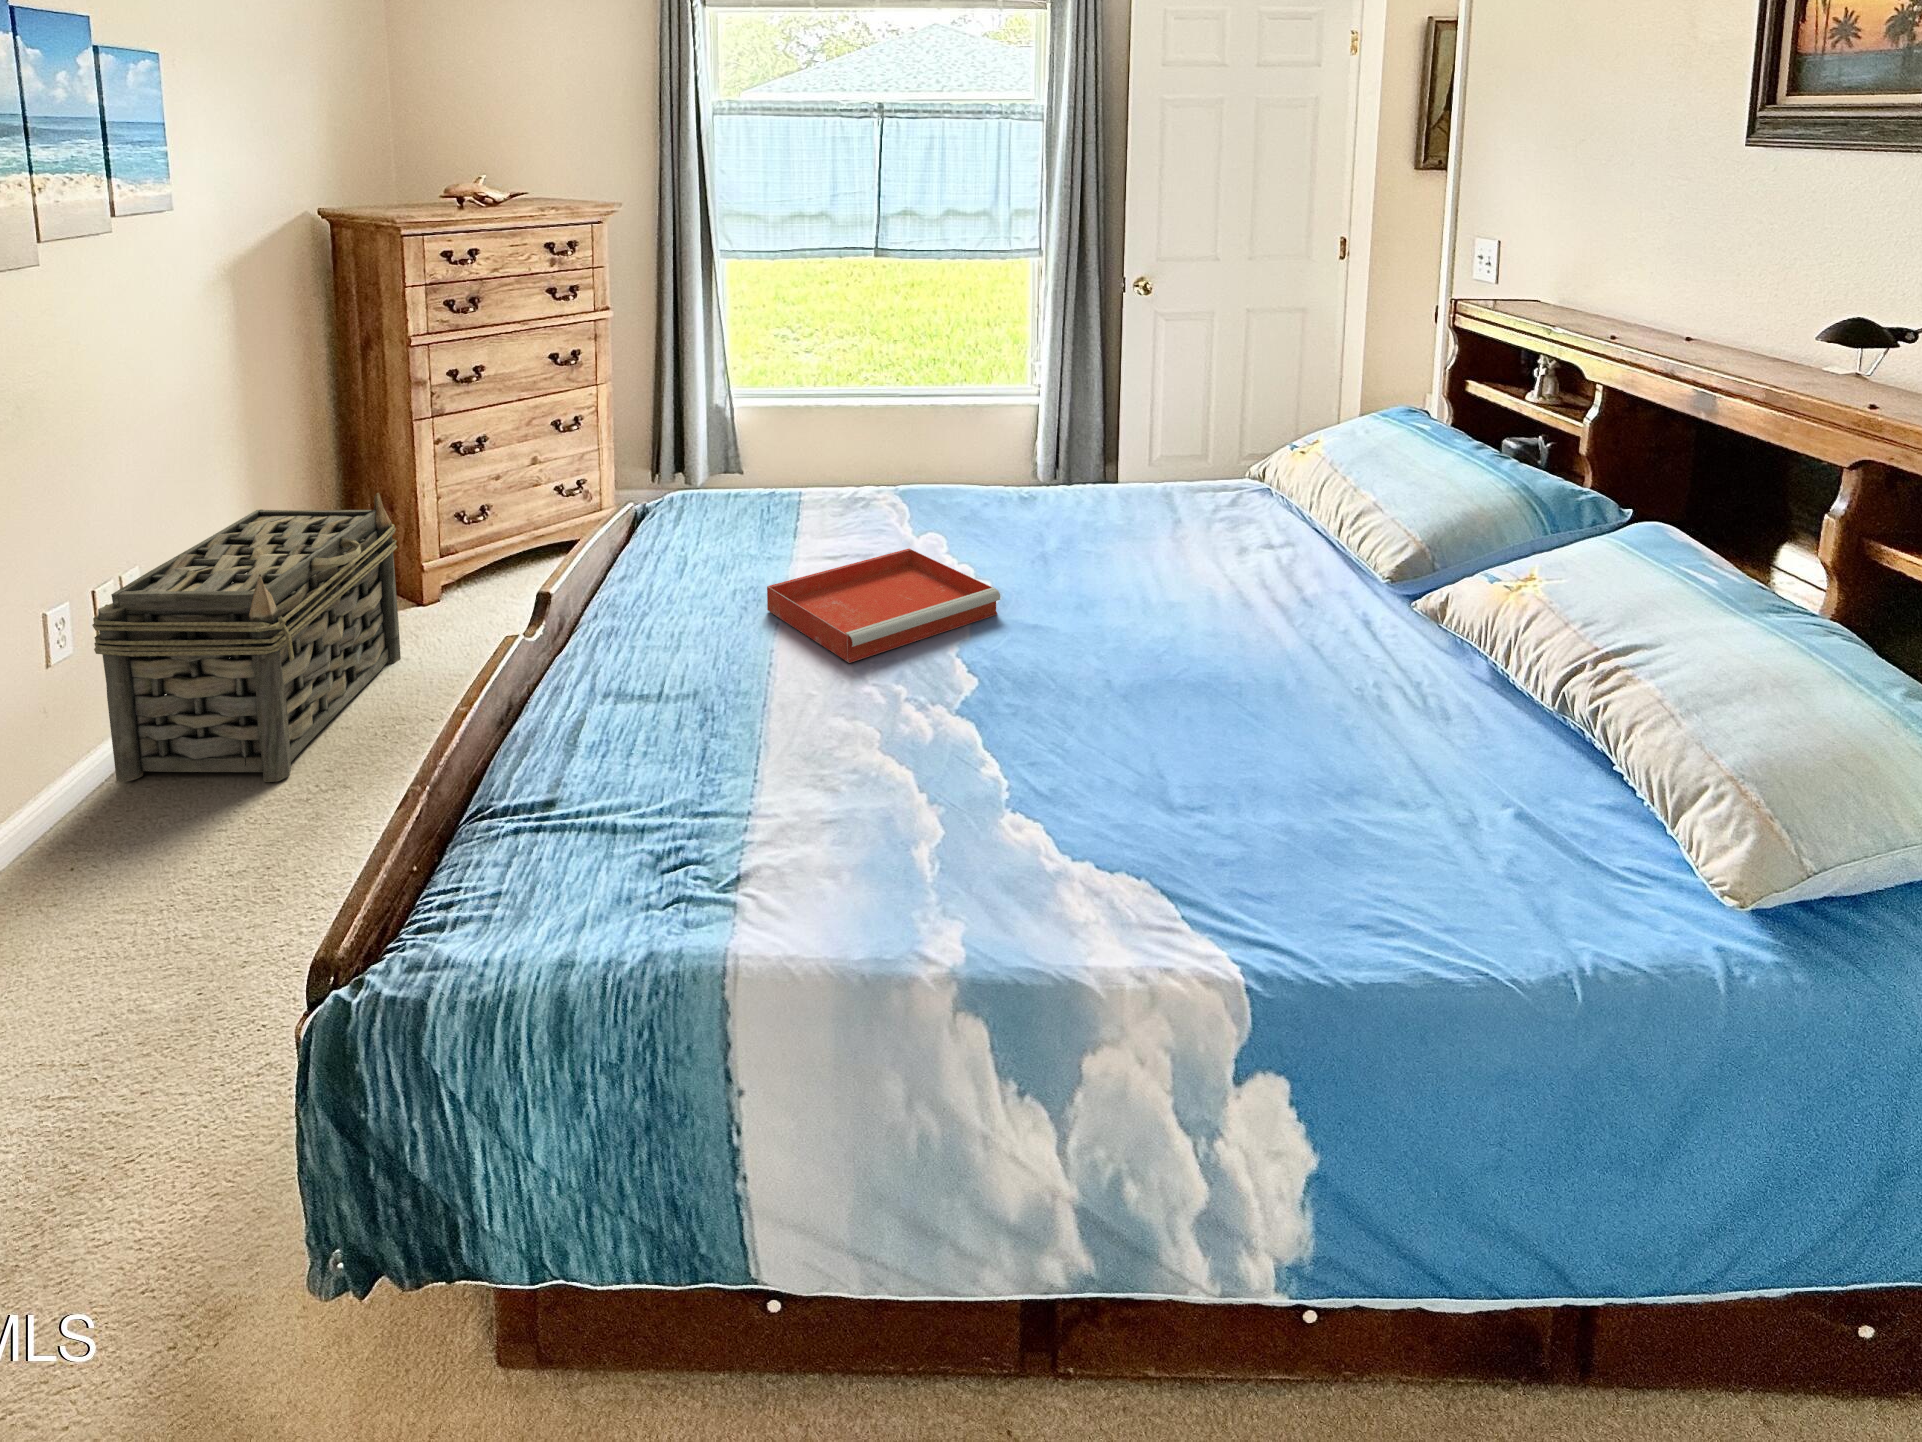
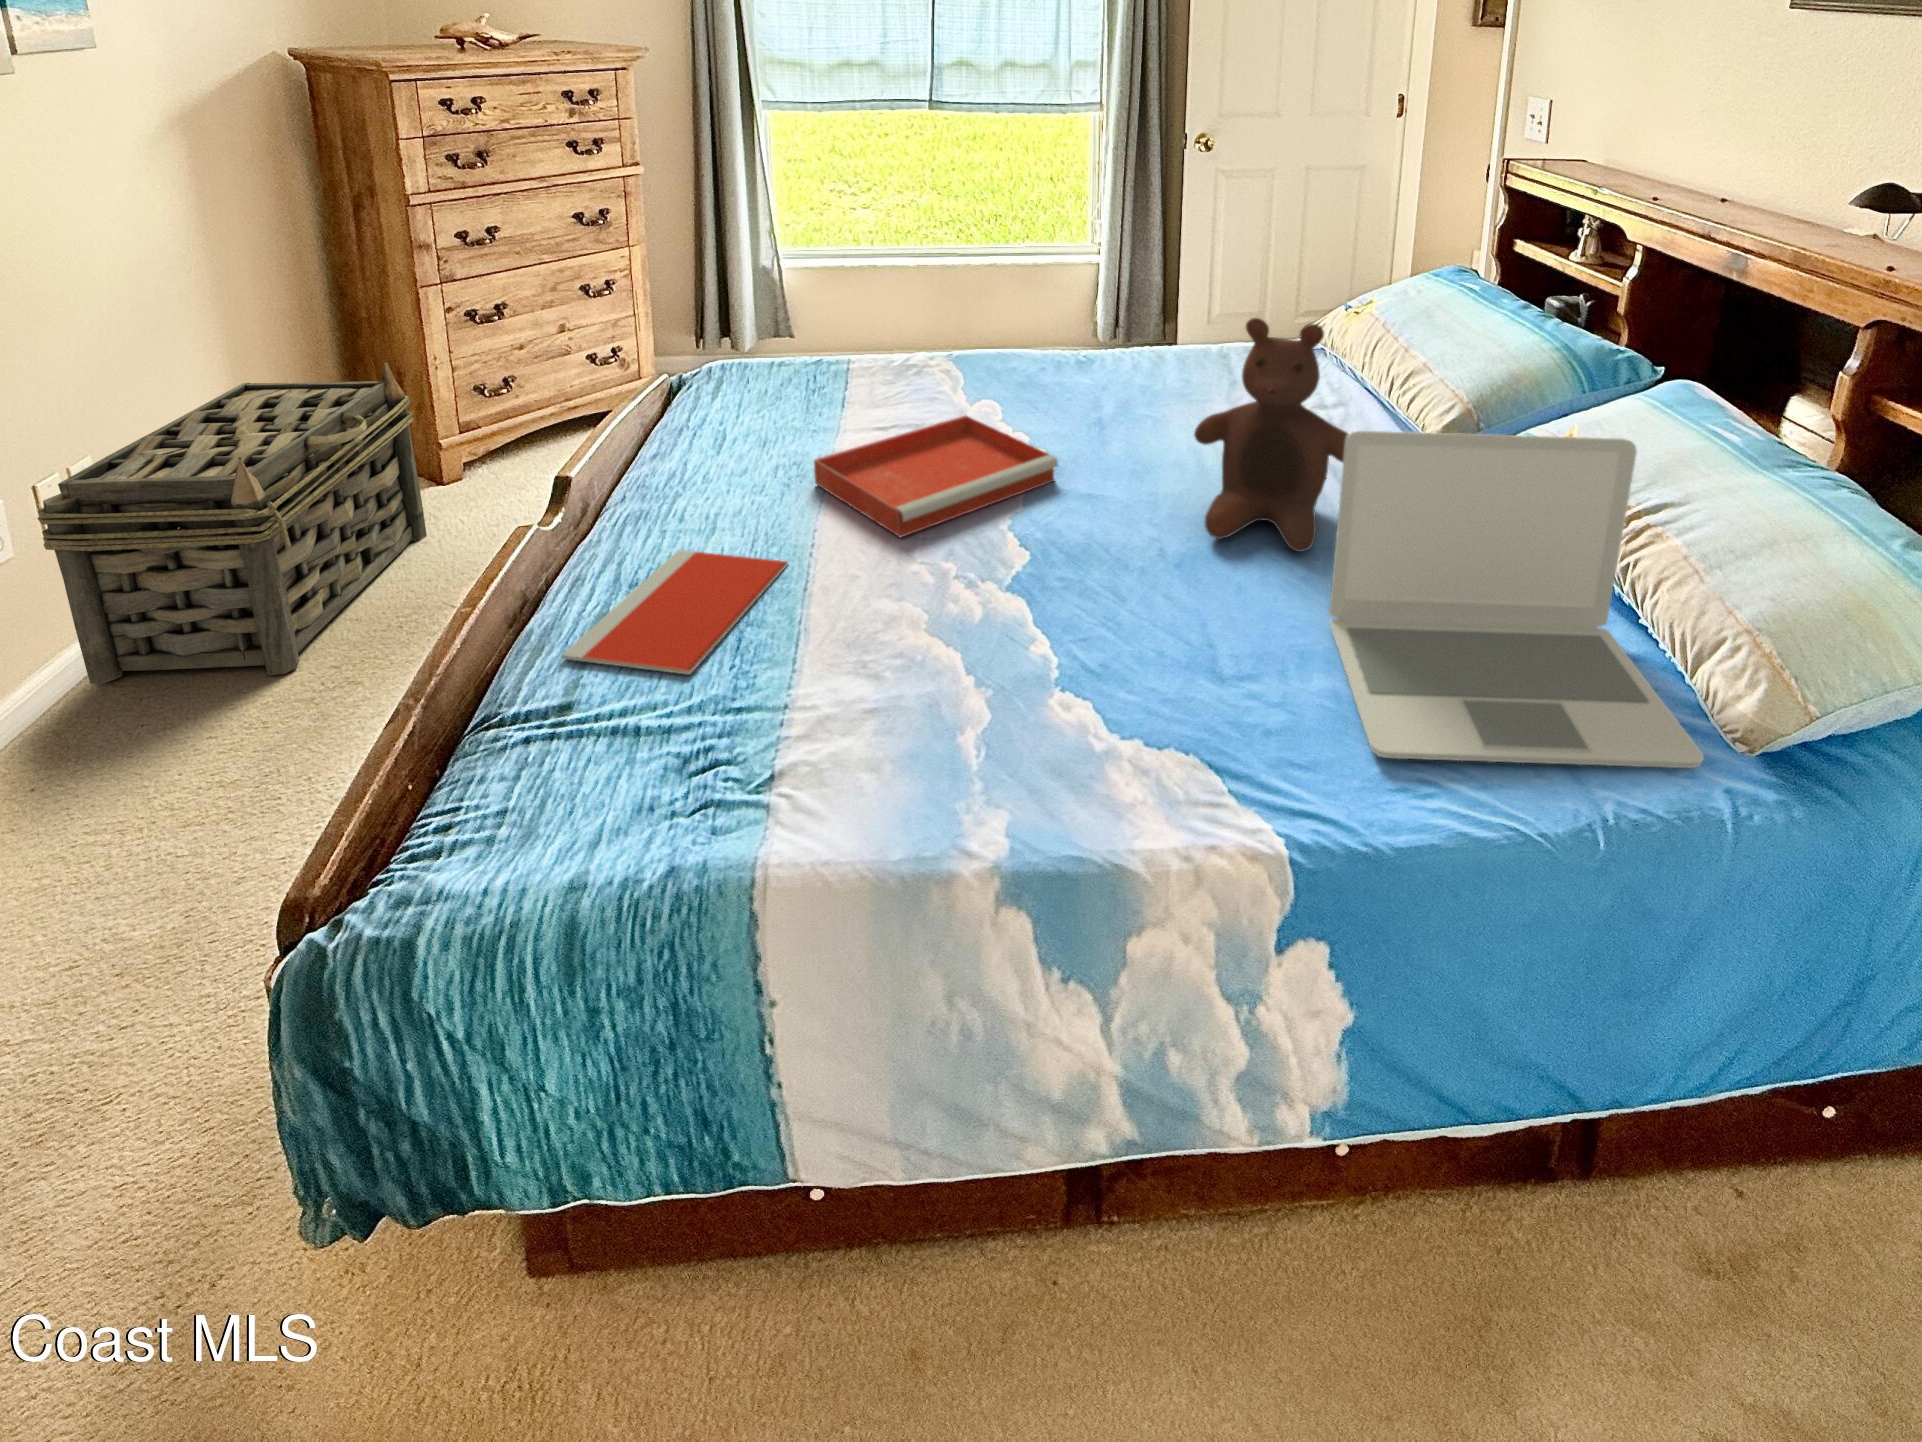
stuffed bear: none [1136,453,1308,691] -> present [1194,318,1349,552]
laptop: none [1278,562,1688,926] -> present [1329,431,1704,768]
notebook: none [545,666,745,780] -> present [561,550,788,675]

